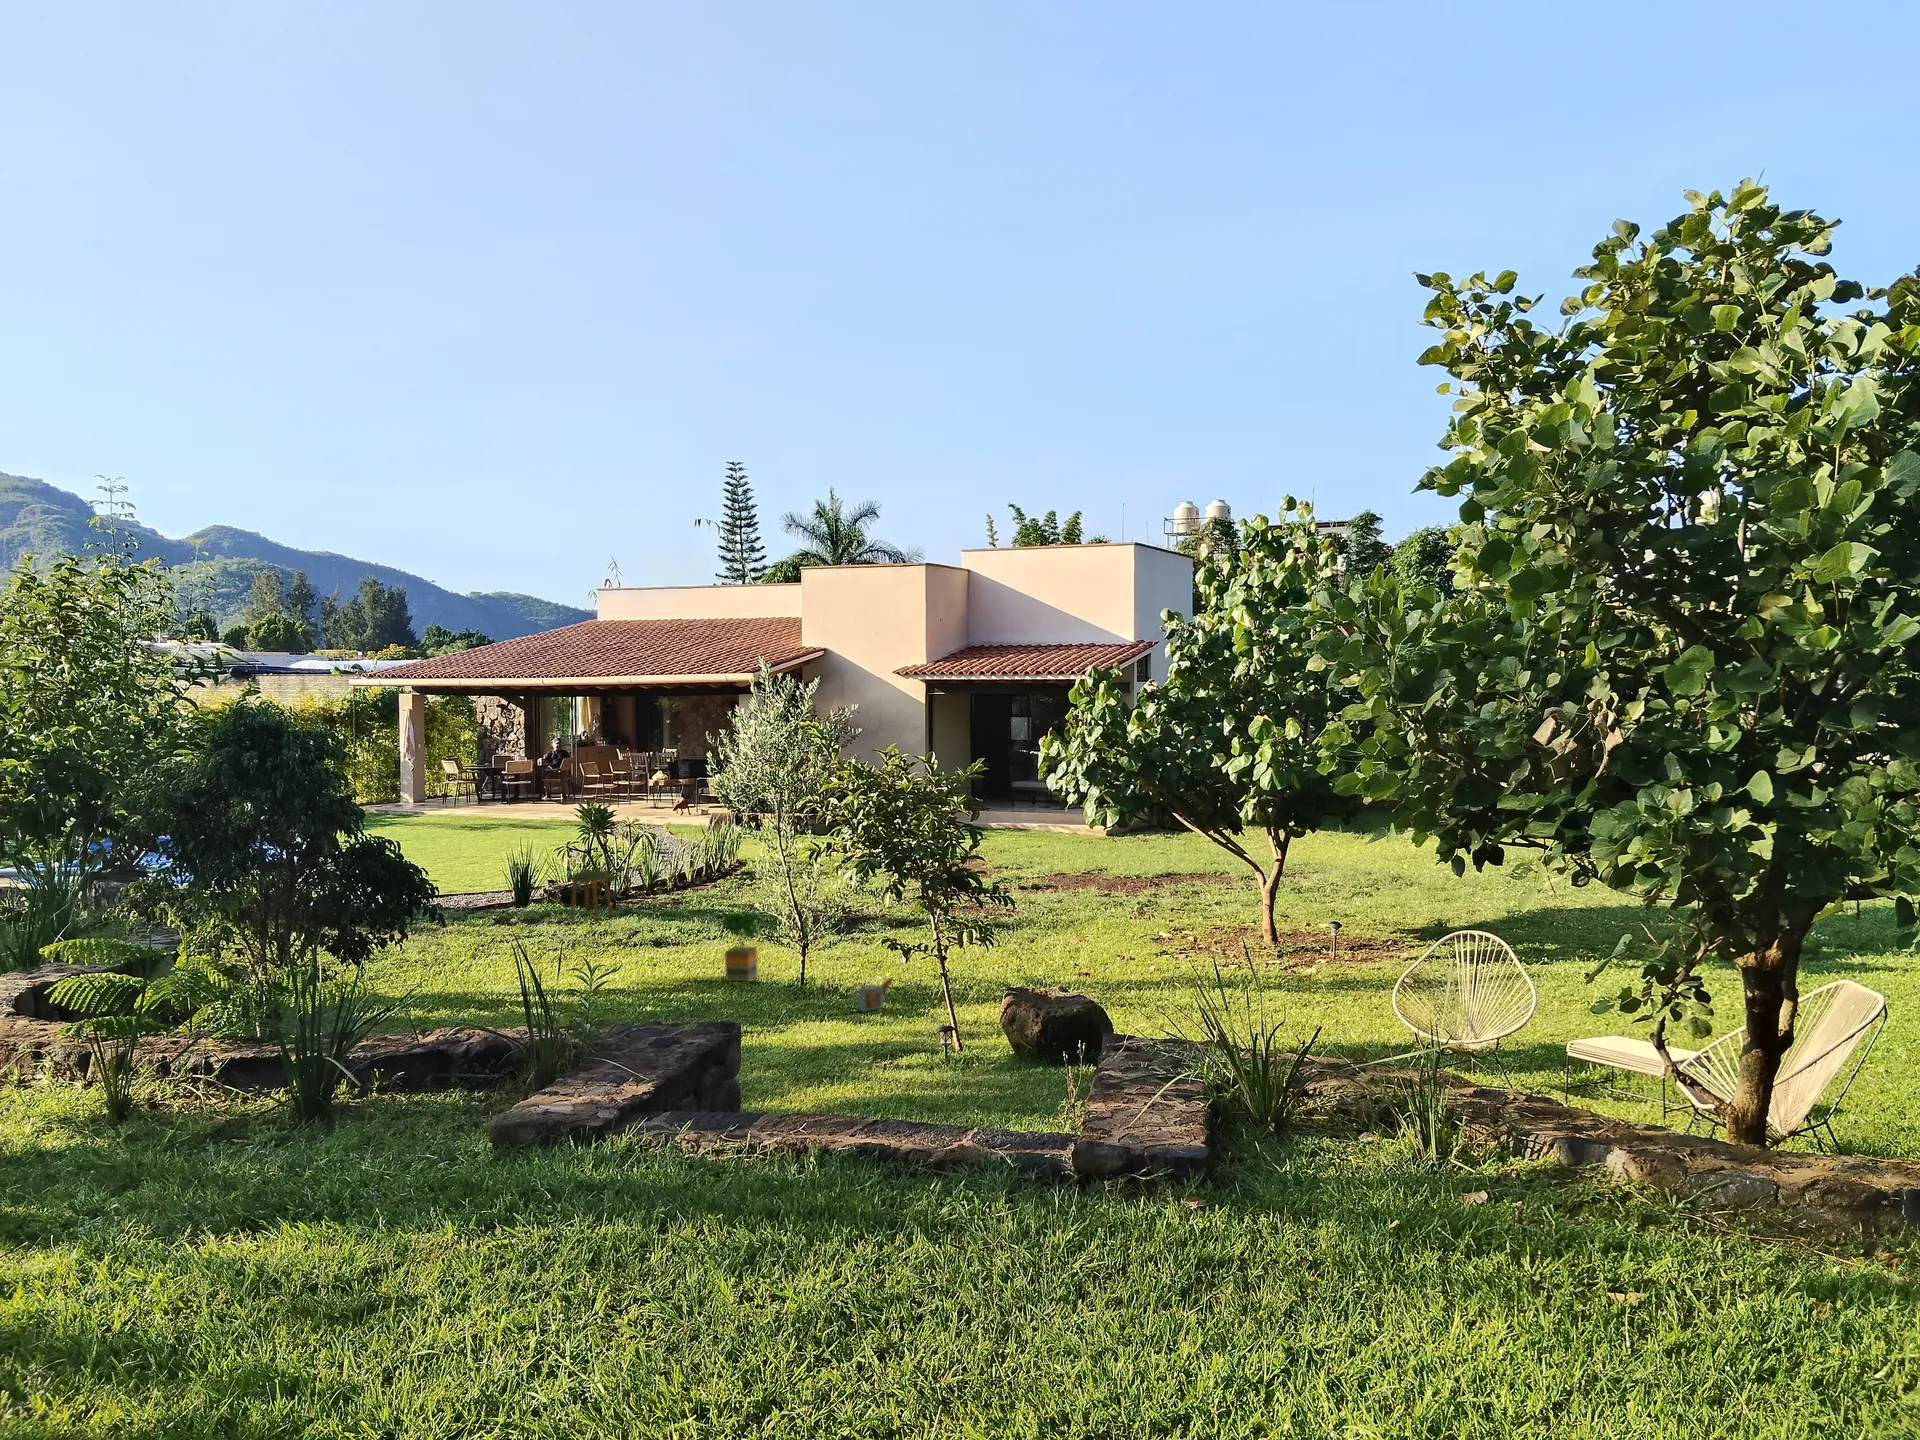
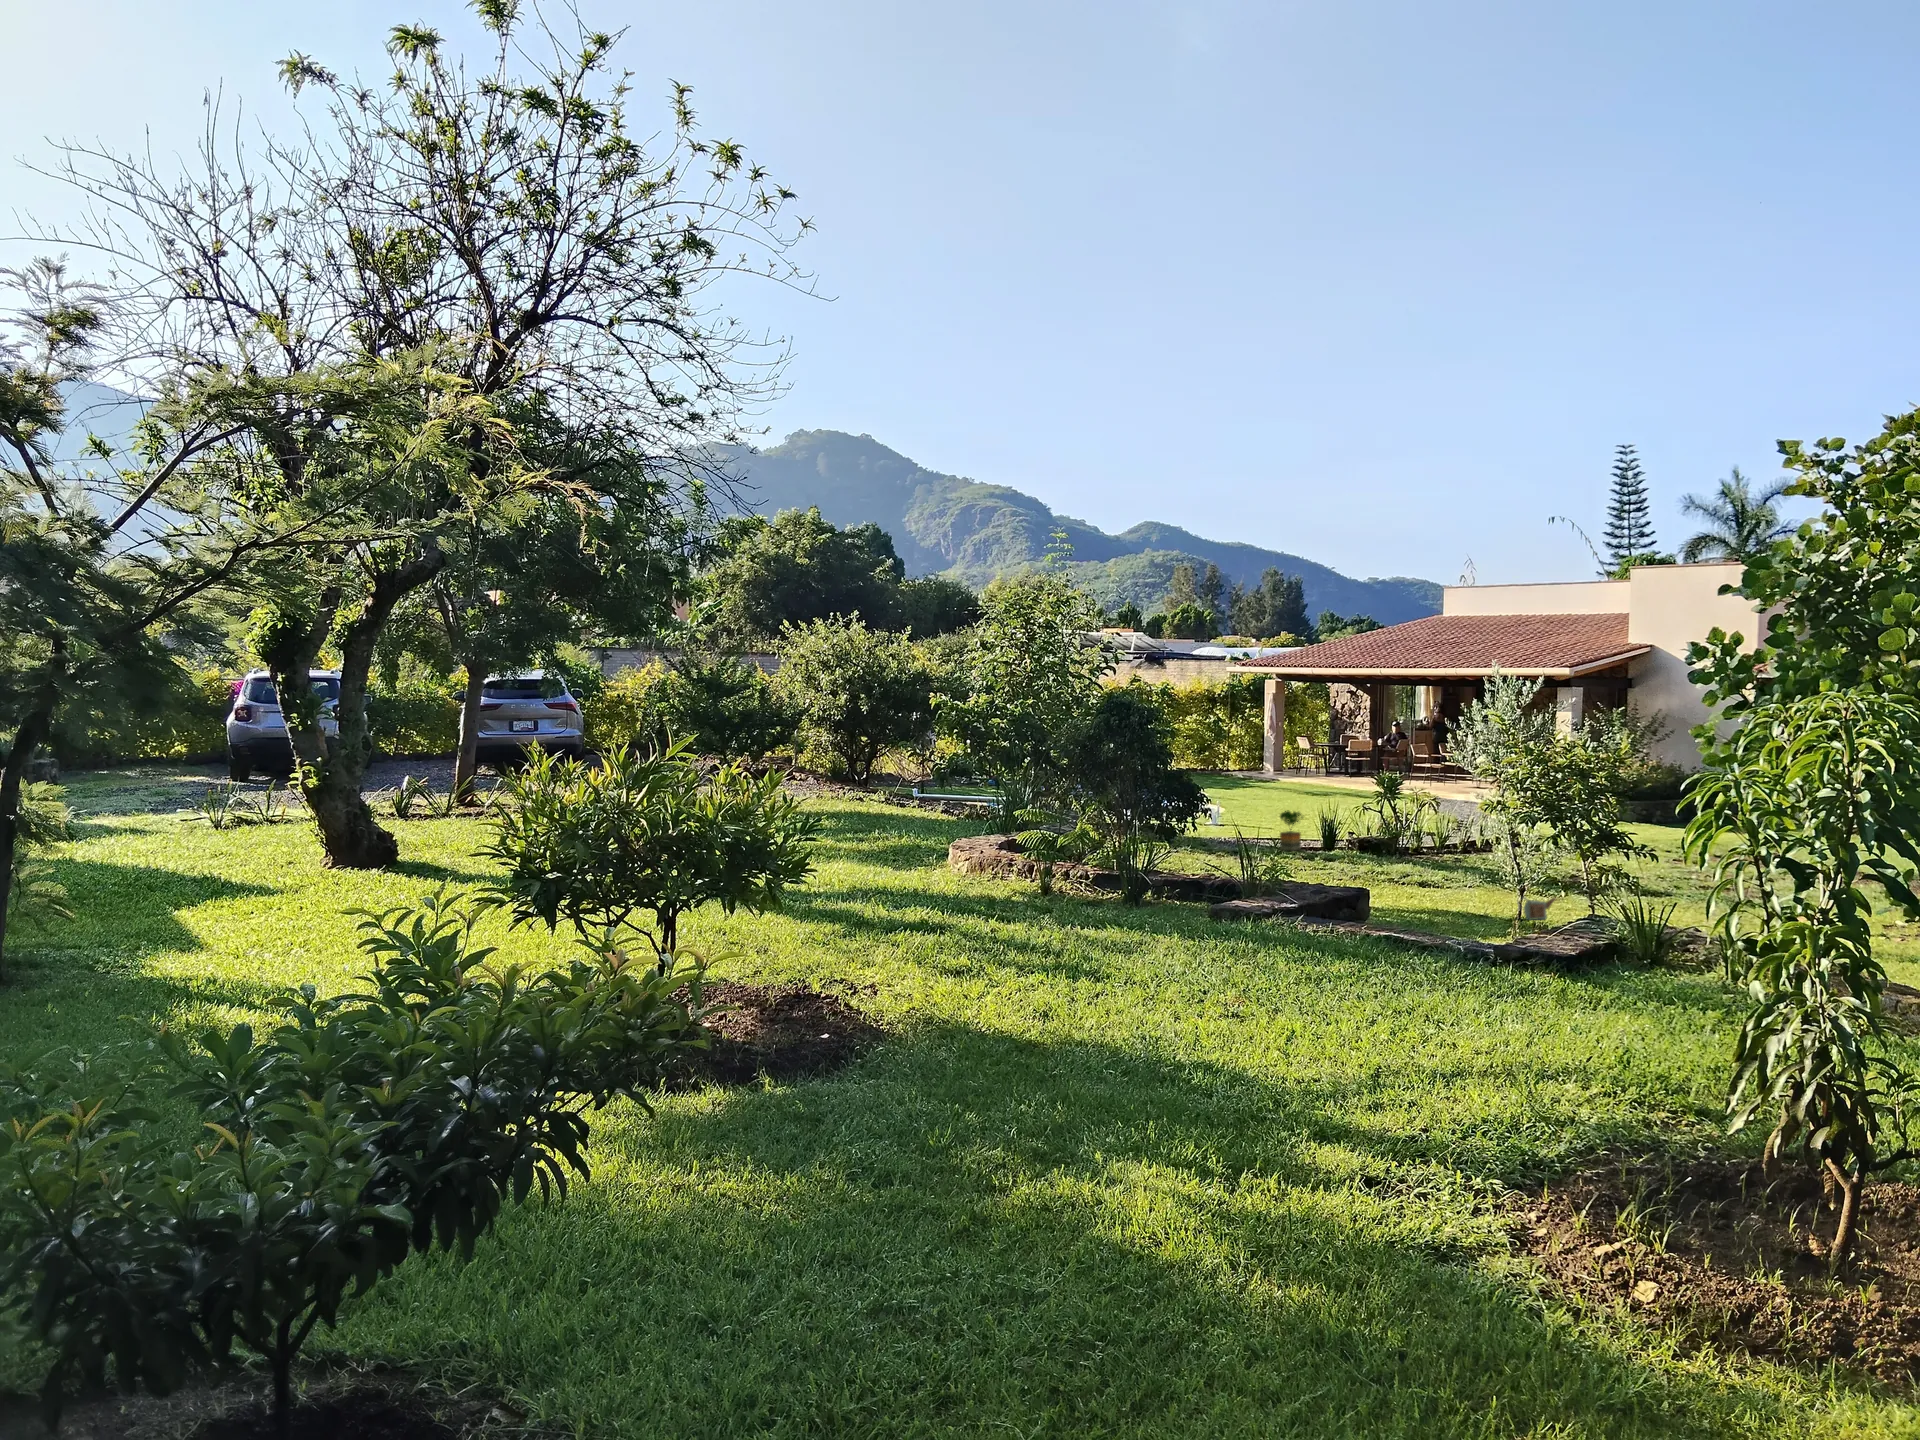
stool: present [570,870,612,920] -> none [1348,816,1382,855]
potted tree: present [723,912,763,981] -> present [1280,810,1302,851]

